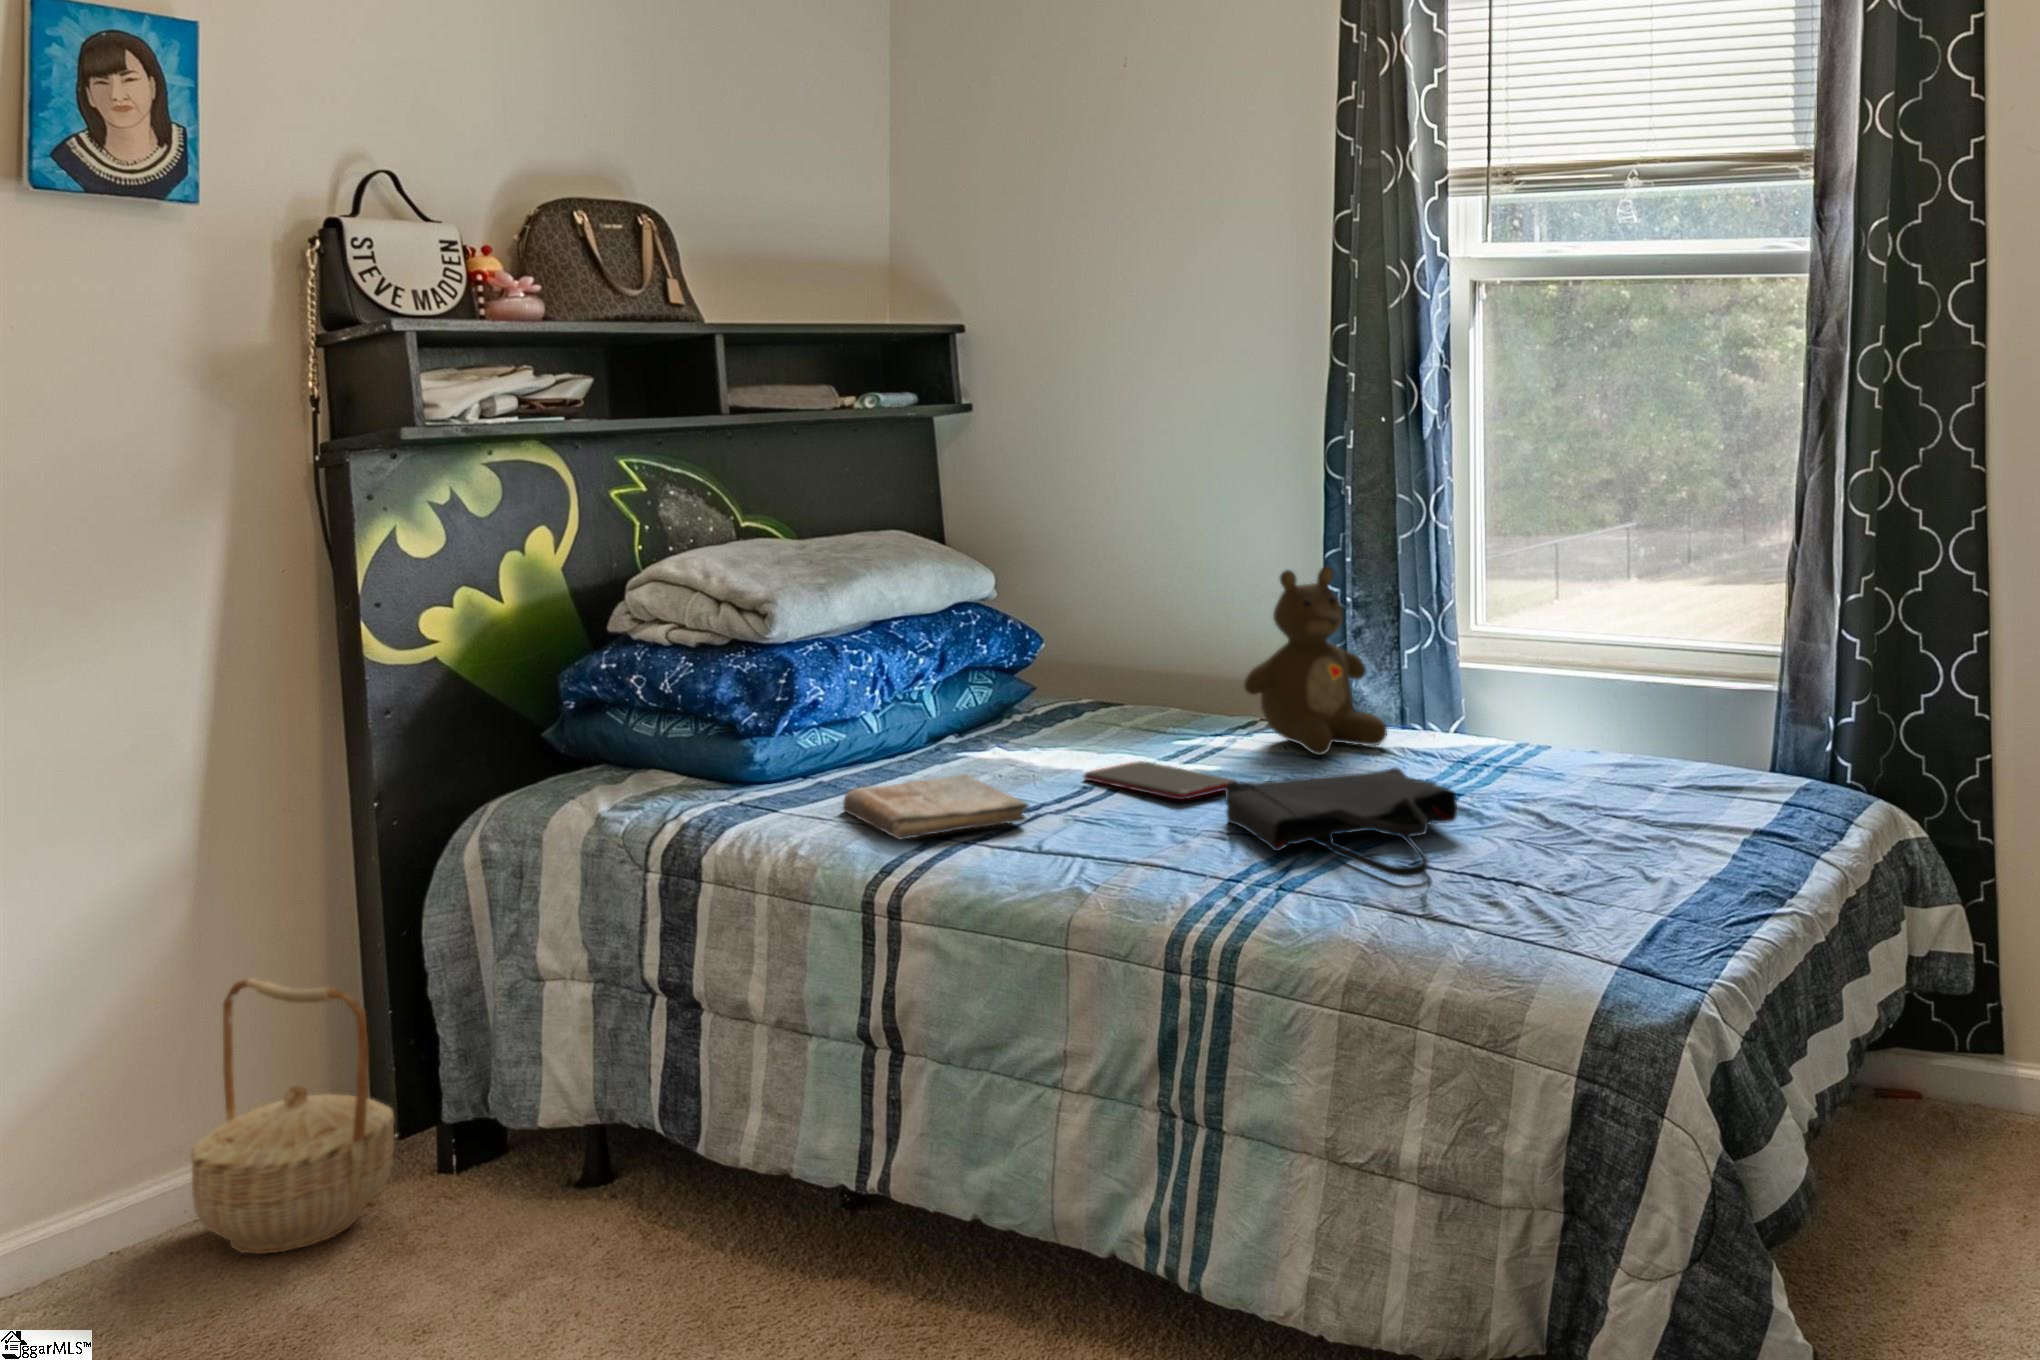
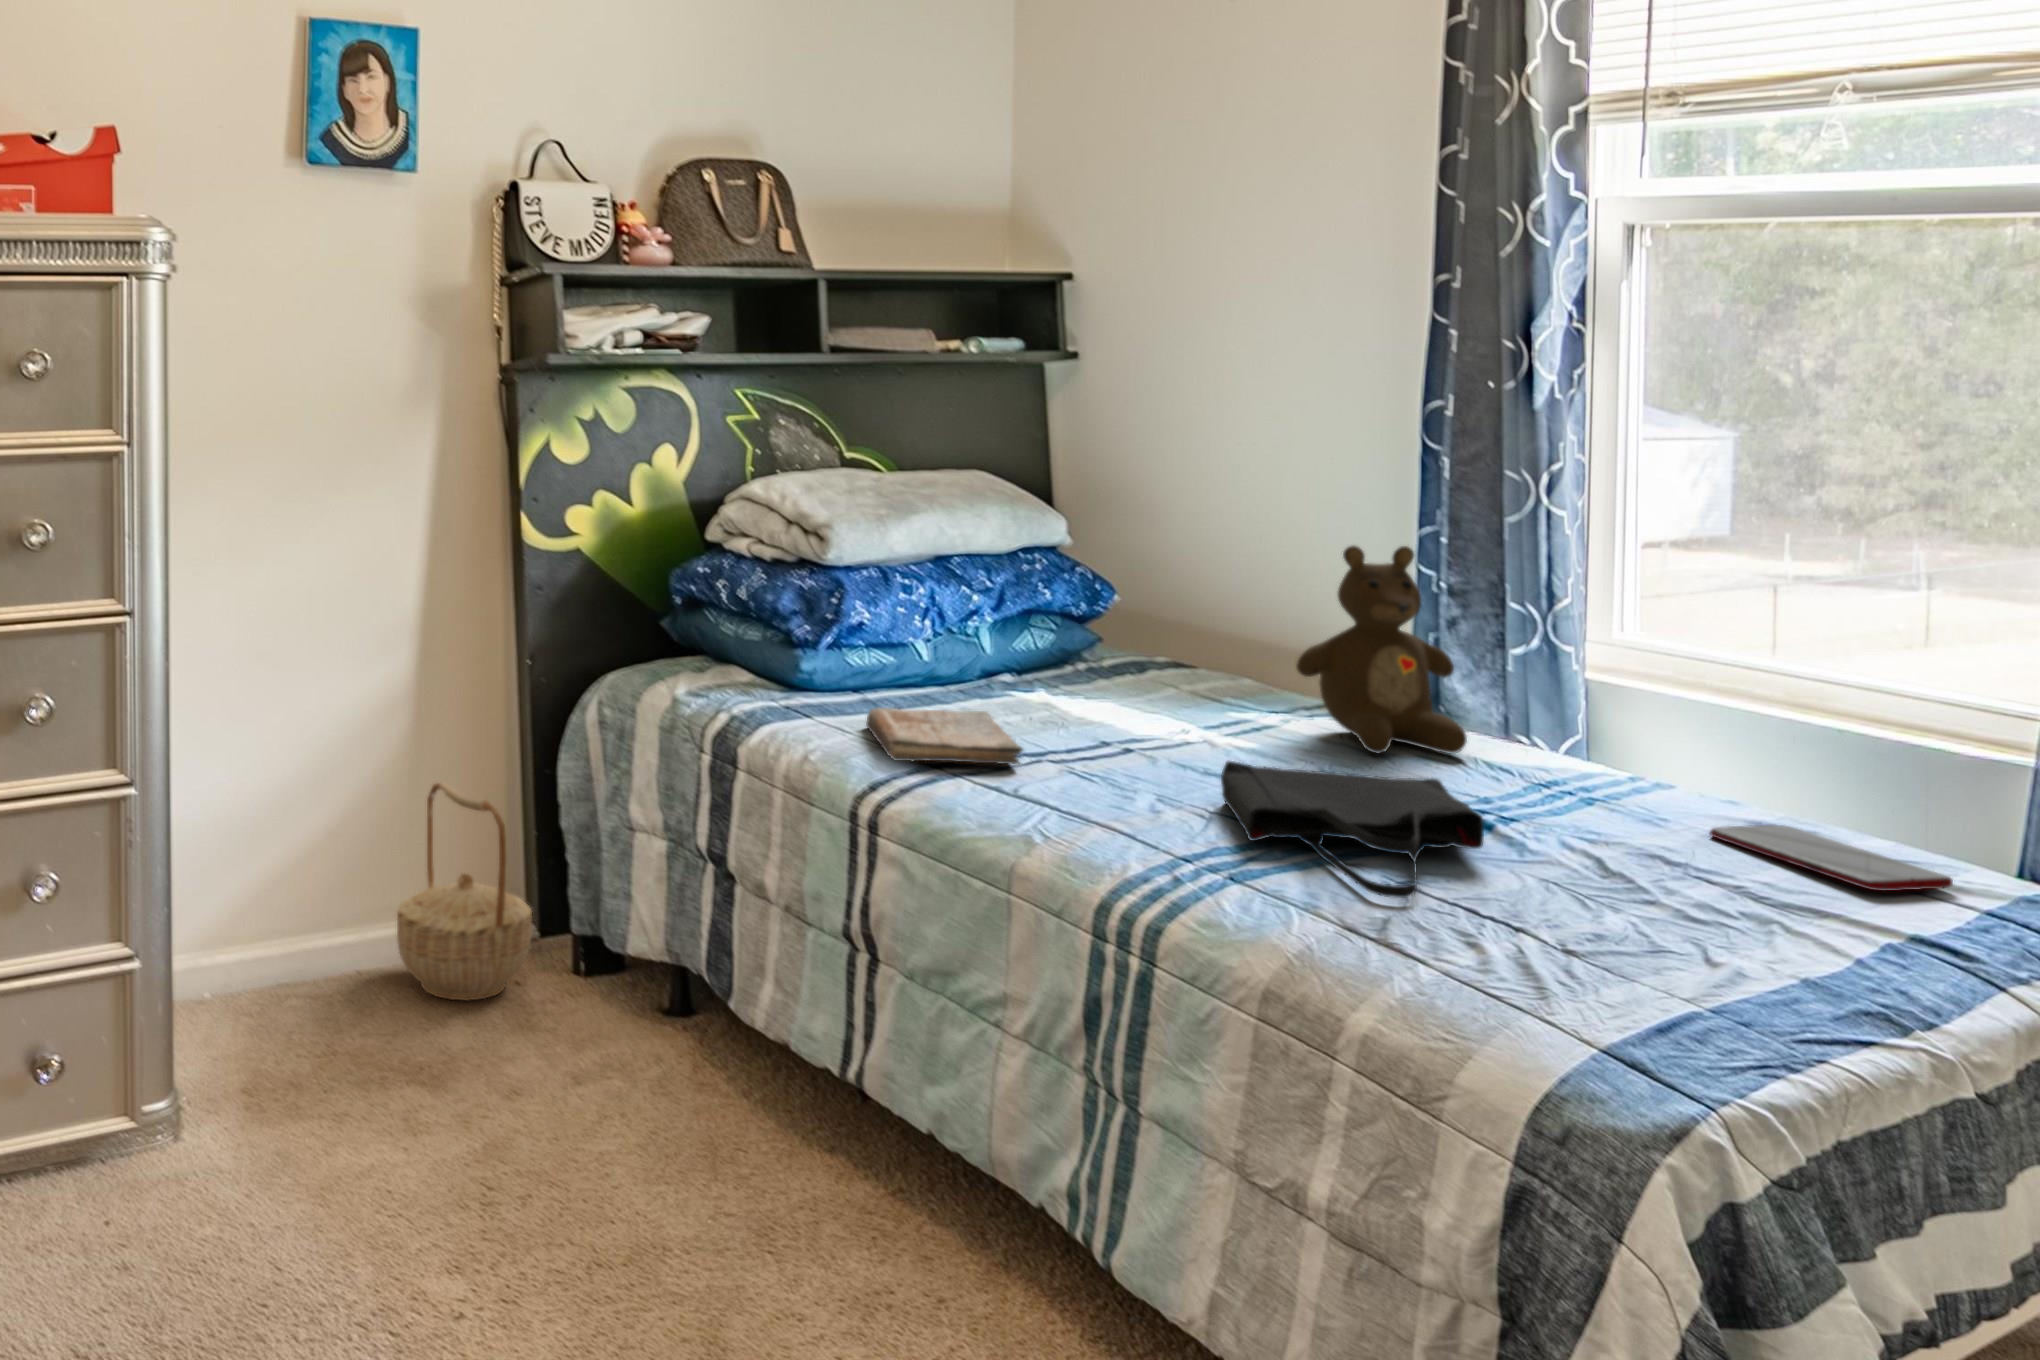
smartphone: present [1084,761,1237,800] -> present [1710,825,1953,891]

